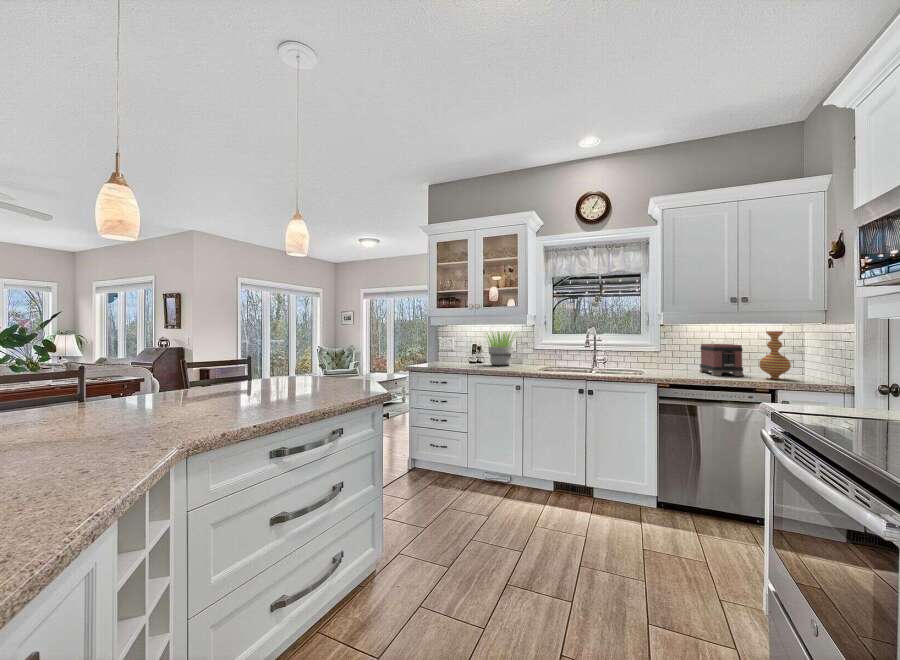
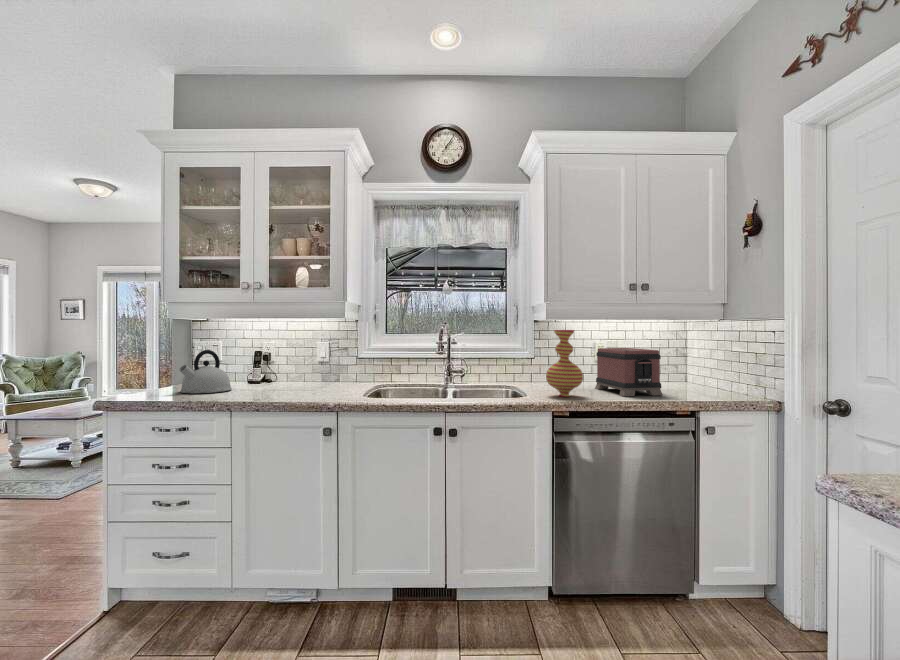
potted plant: present [486,331,515,366] -> none [264,329,334,387]
vase: present [759,331,791,379] -> present [546,330,583,397]
kettle: none [435,342,462,366] -> present [179,350,232,393]

